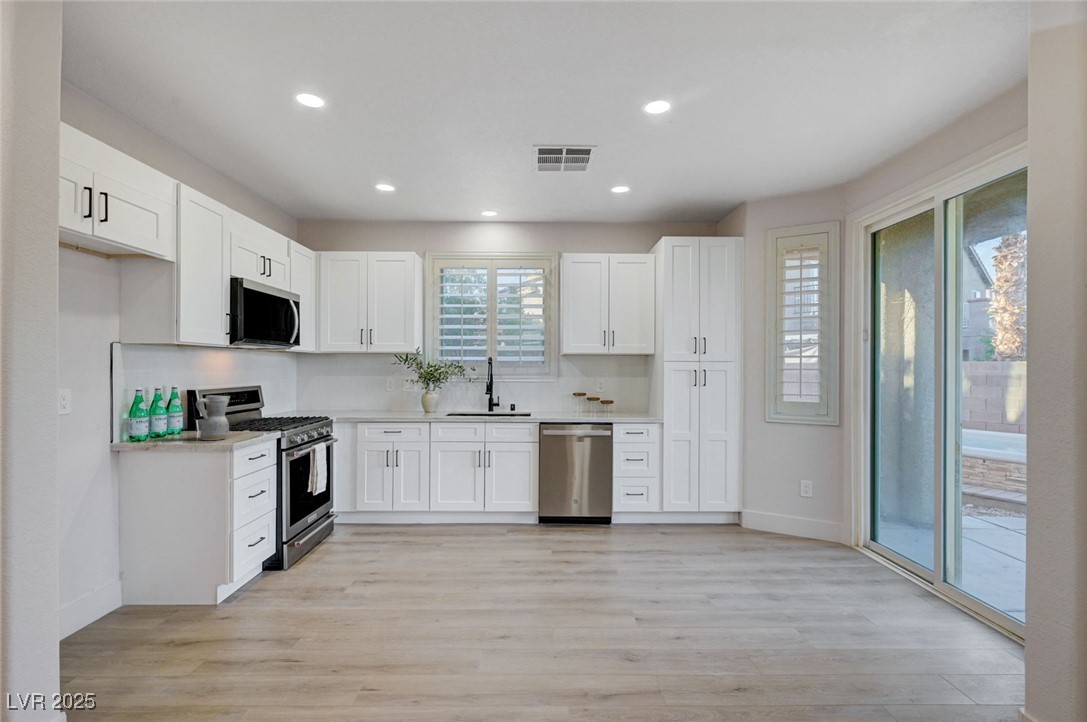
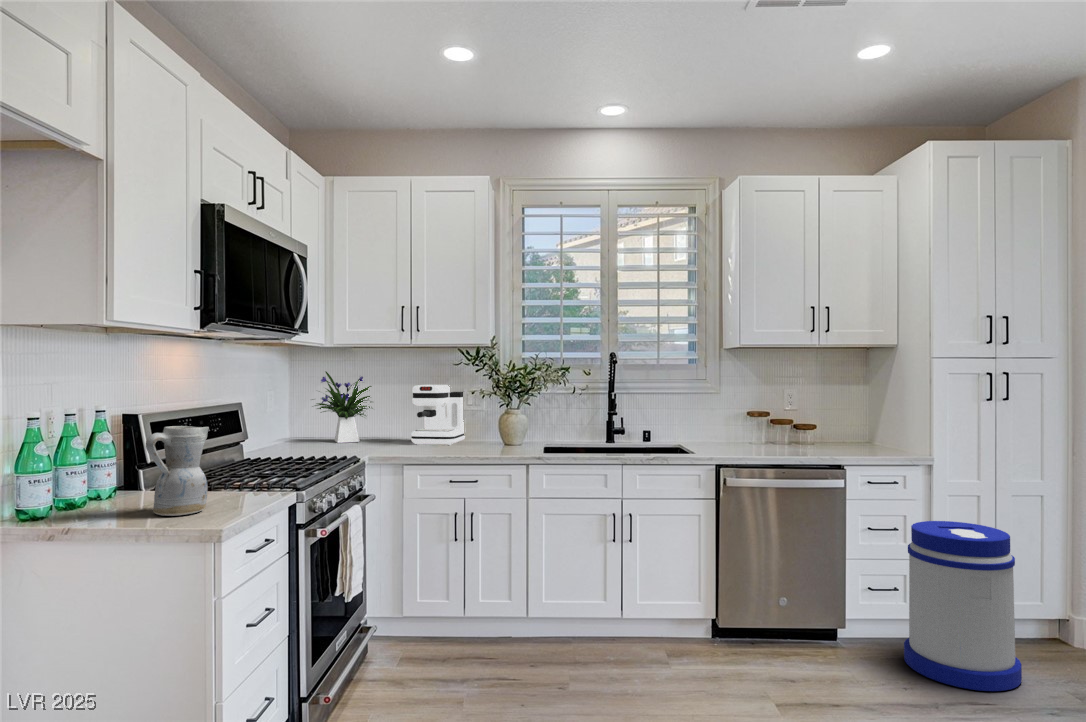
flower arrangement: none [309,367,353,411] -> present [312,372,373,443]
coffee maker: none [370,376,405,412] -> present [411,385,465,445]
trash can: none [638,455,696,546] -> present [904,521,1022,691]

